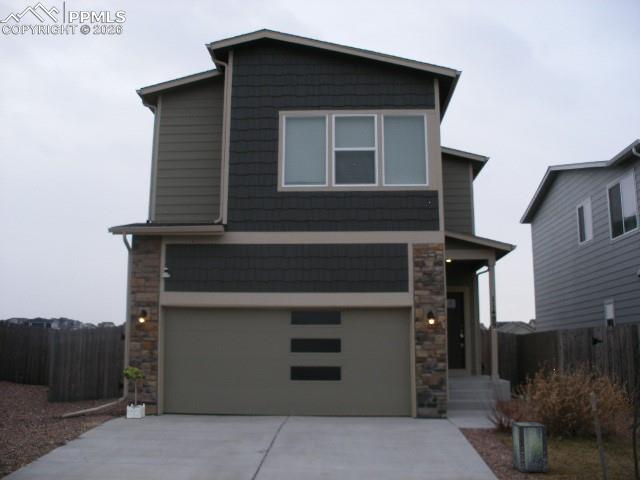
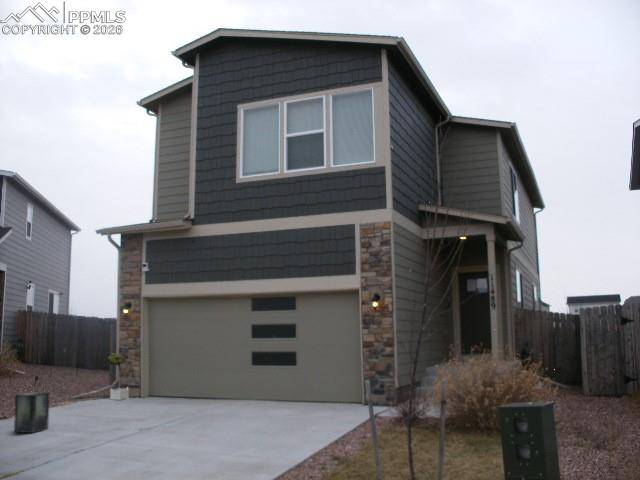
storage box: present [511,422,548,472] -> present [14,392,49,433]

